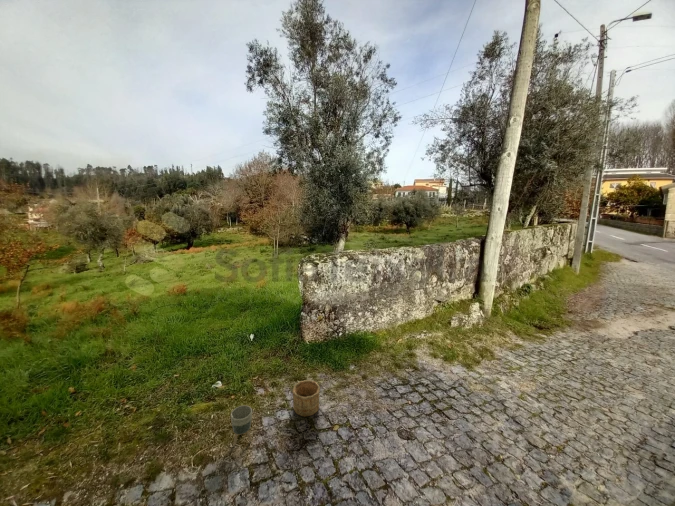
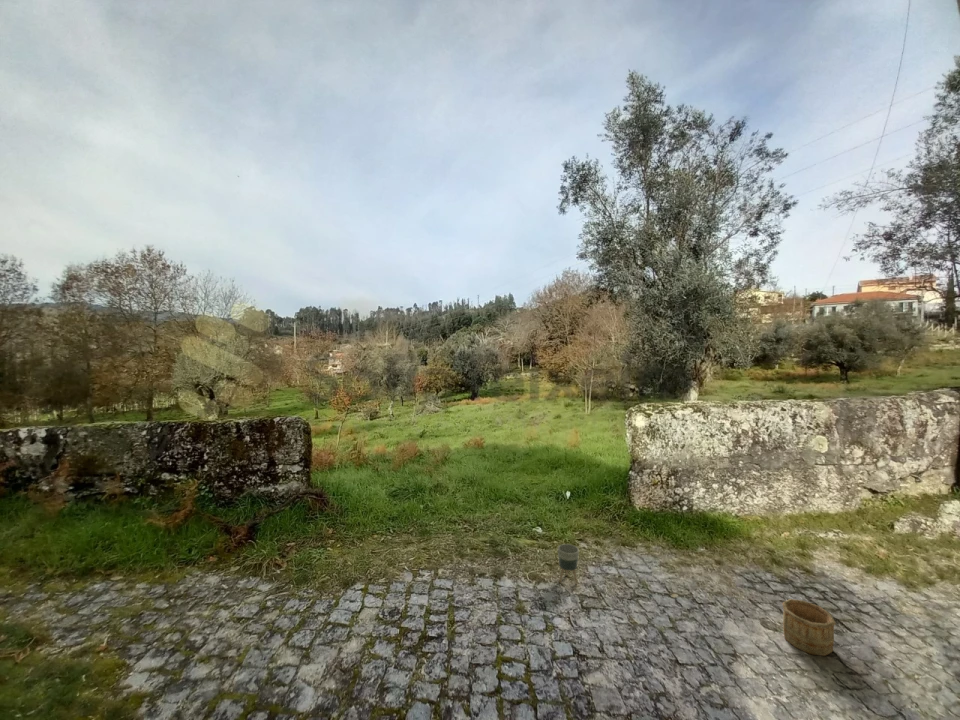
wooden bucket: present [292,380,320,417] -> present [782,599,836,656]

